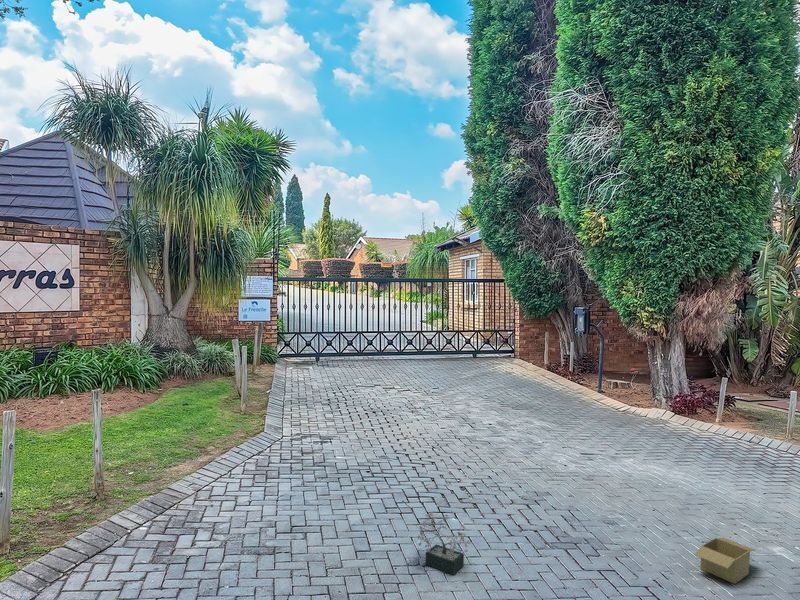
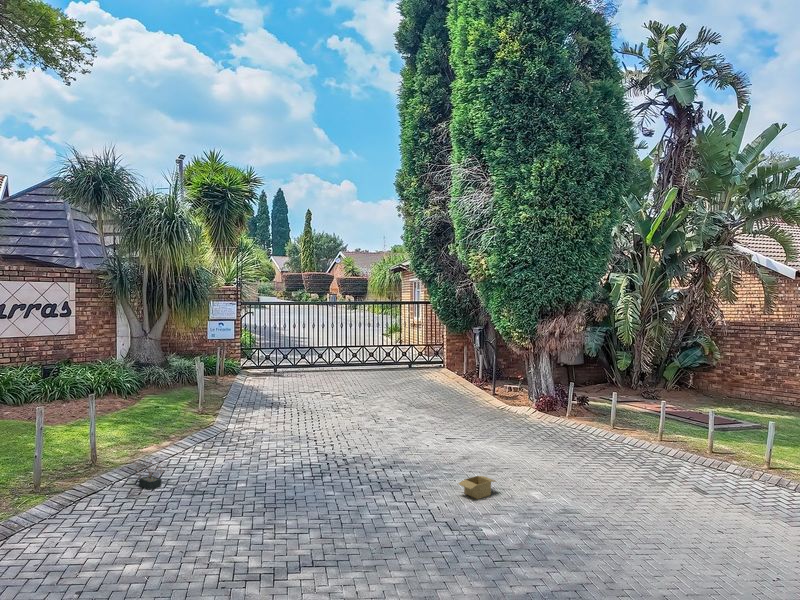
decorative plant: present [416,511,470,575] -> present [134,456,165,490]

